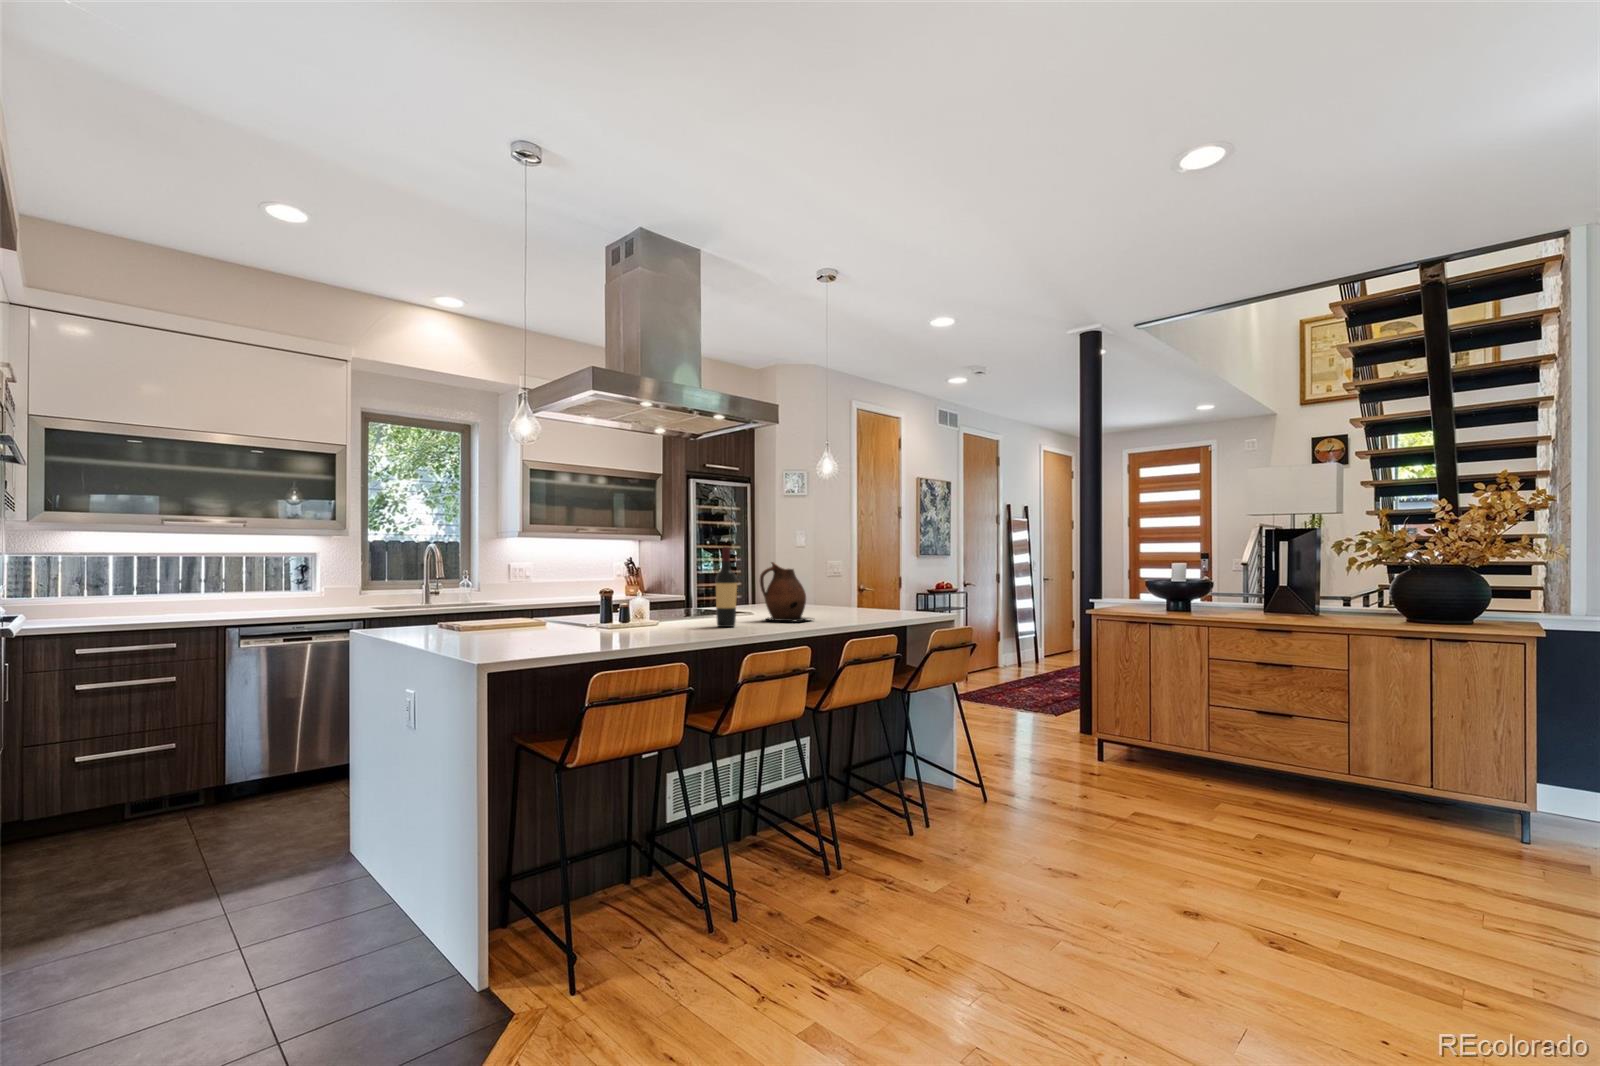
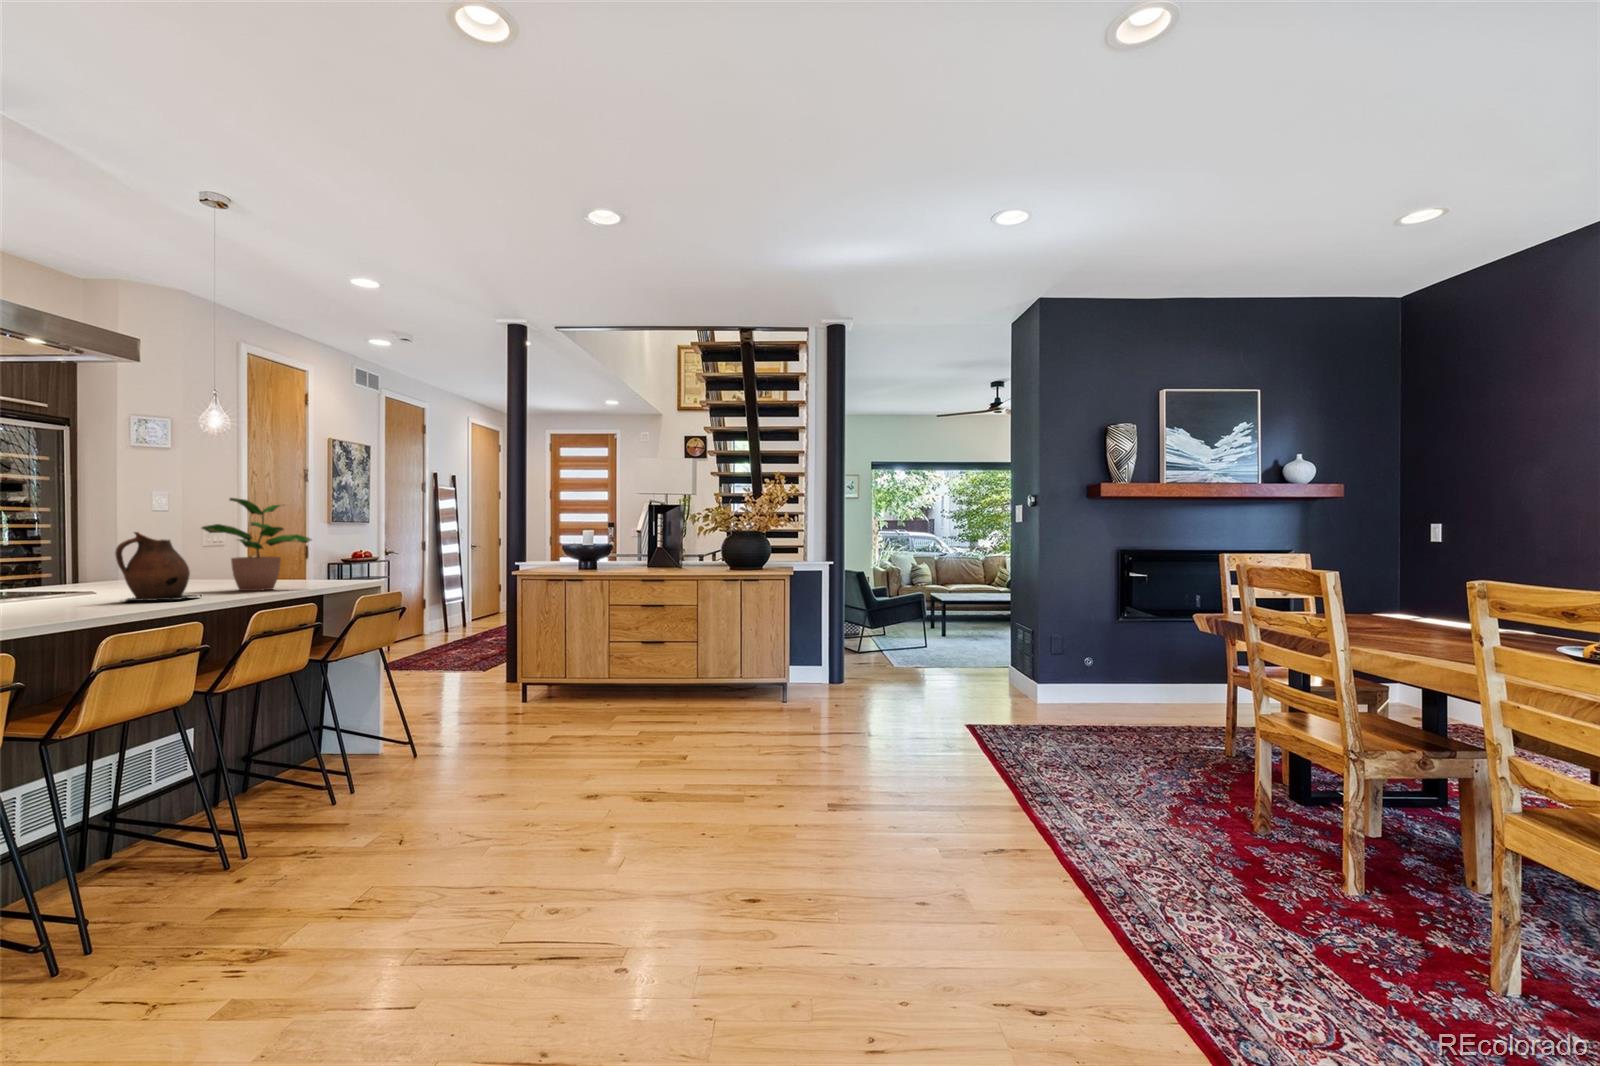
potted plant: none [817,532,898,617] -> present [202,498,312,591]
wine bottle: present [716,547,737,627] -> none [45,514,83,613]

